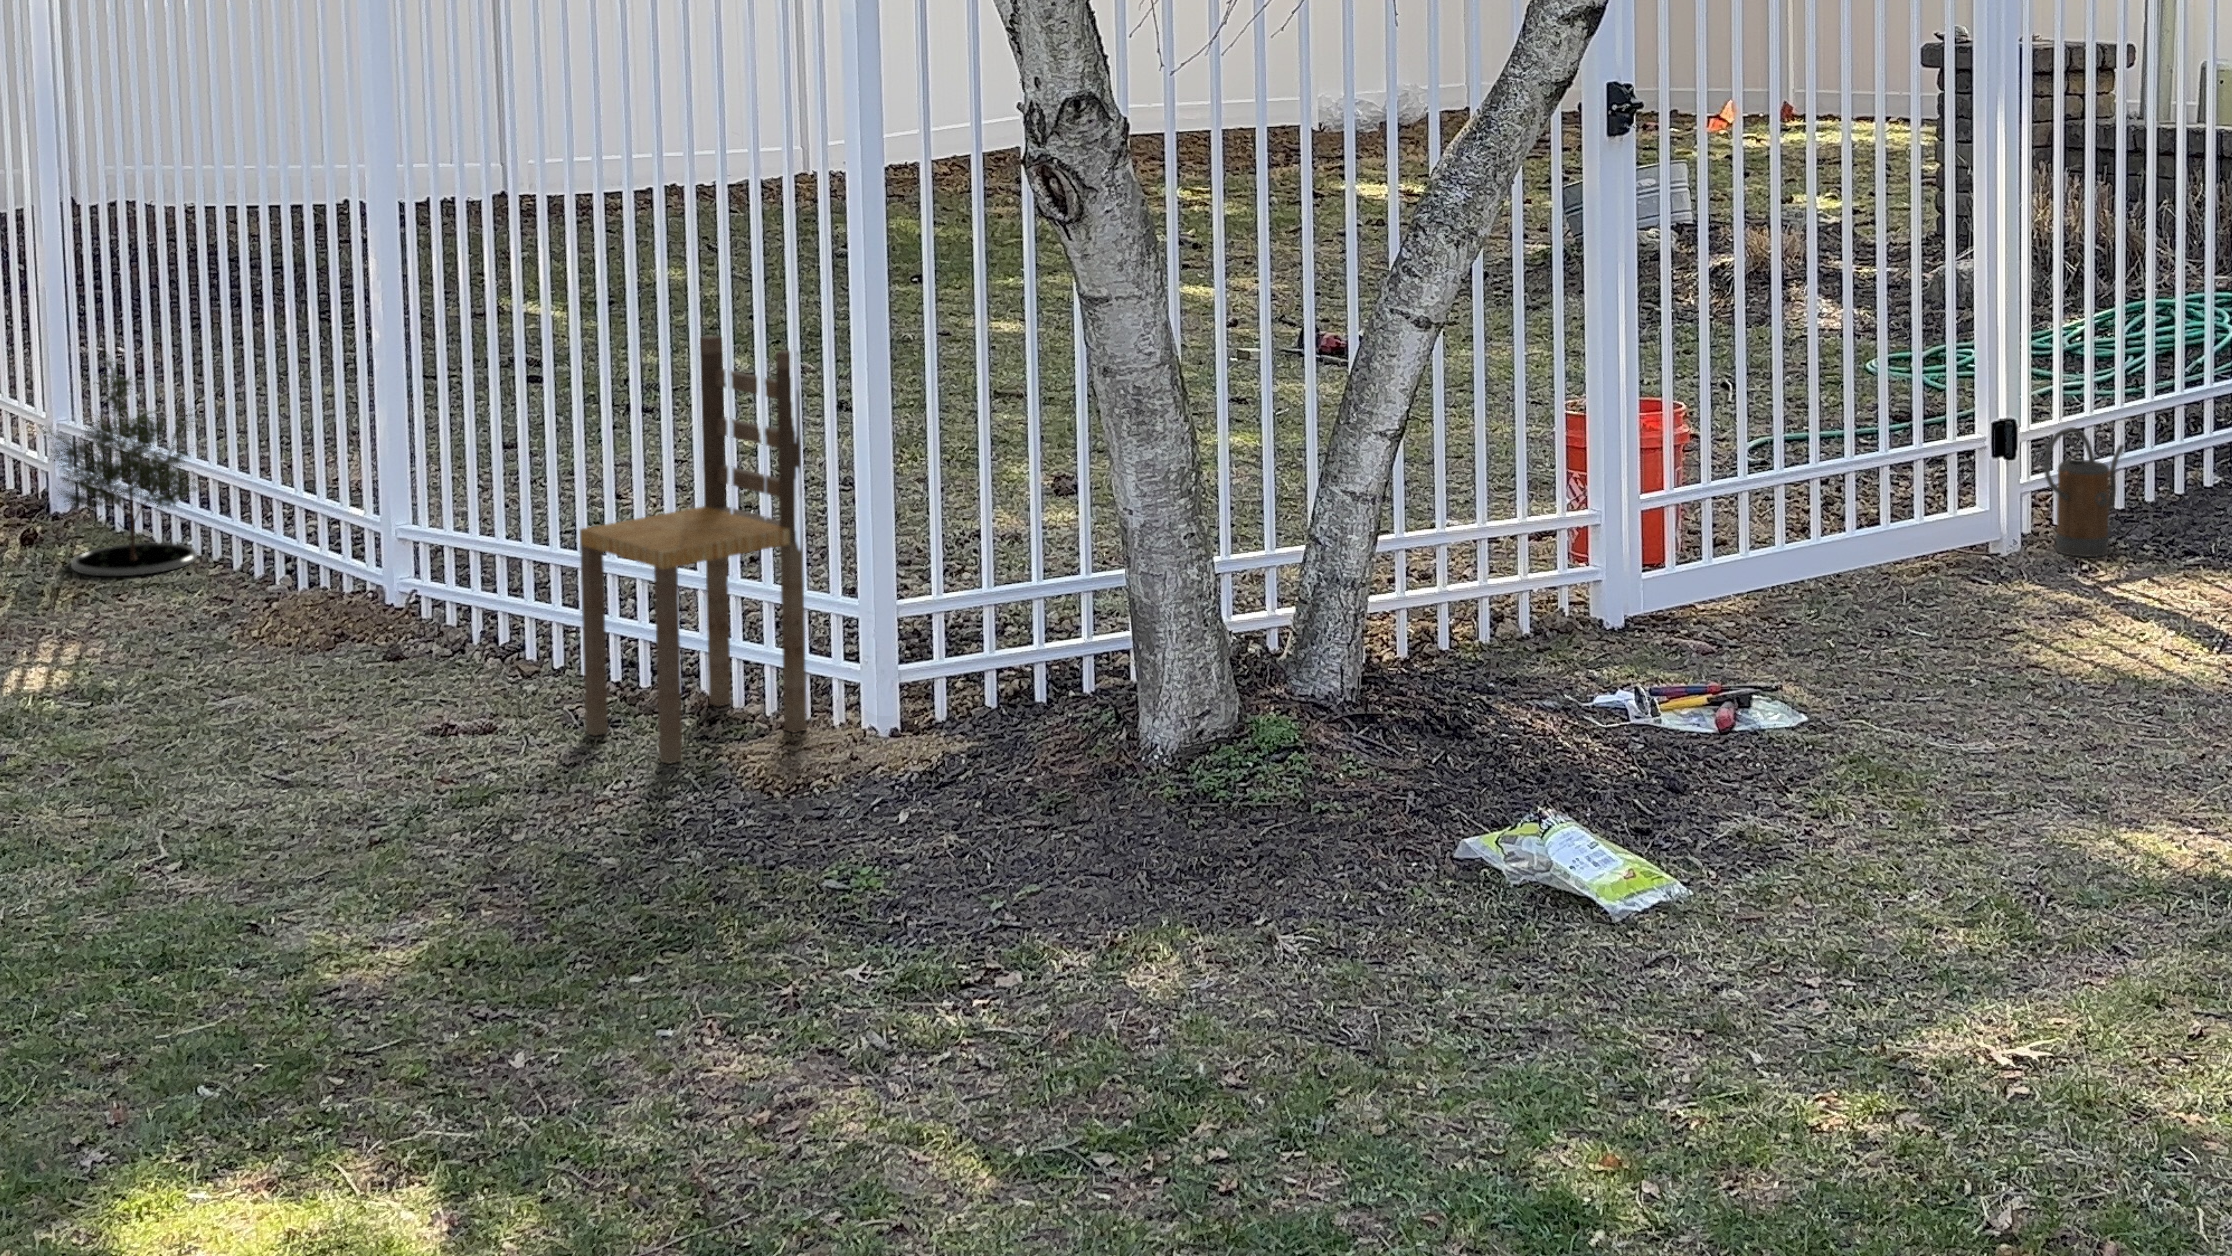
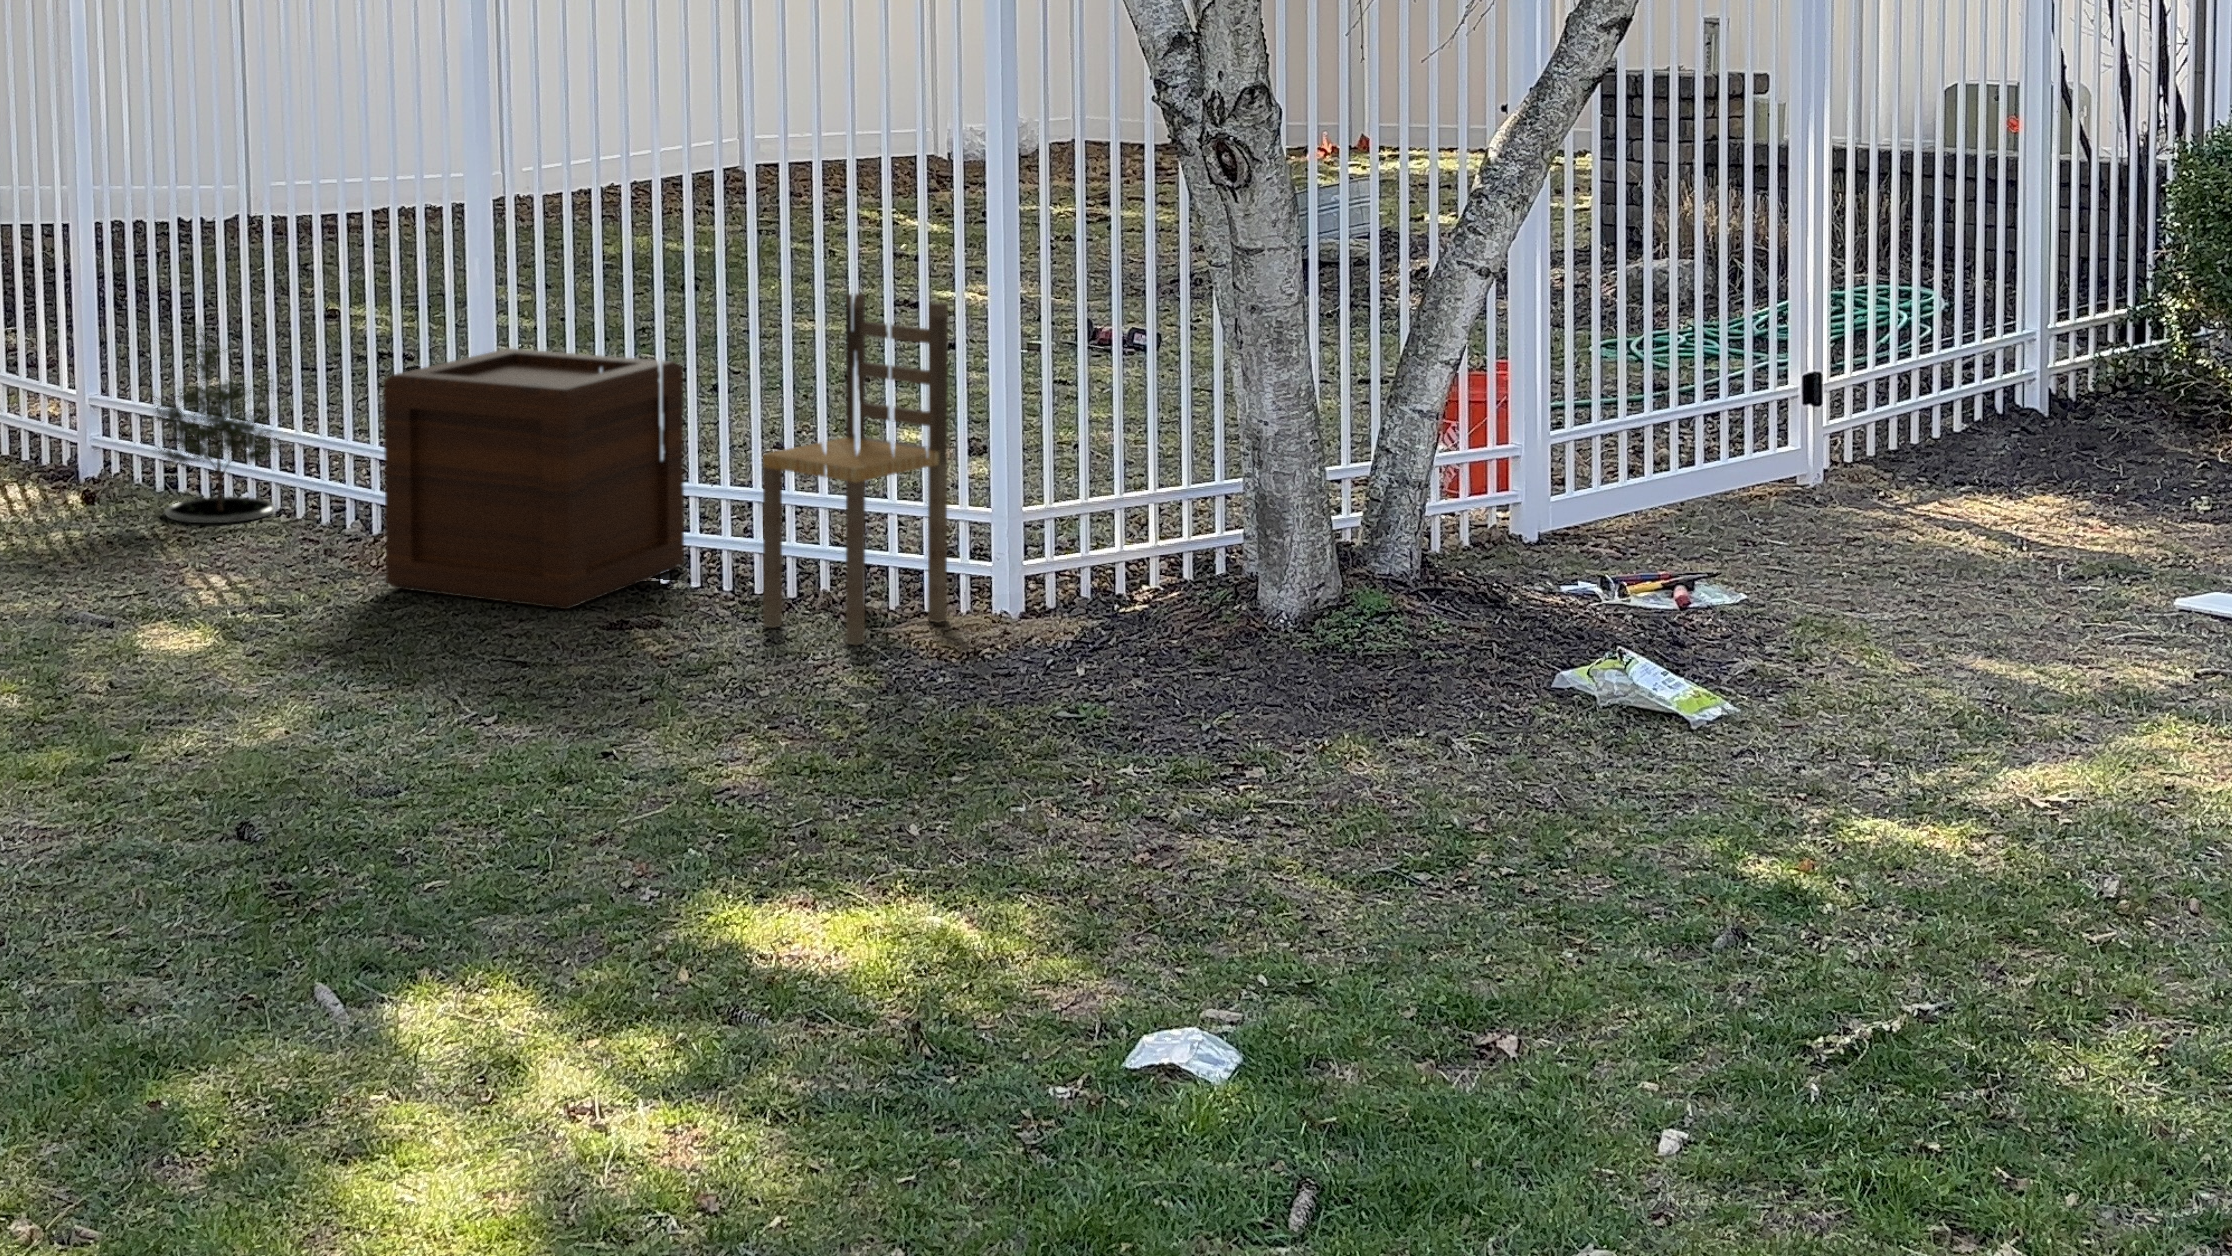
wooden crate: none [200,388,570,703] -> present [384,348,684,609]
watering can: present [2044,427,2125,557] -> none [1861,377,1919,485]

